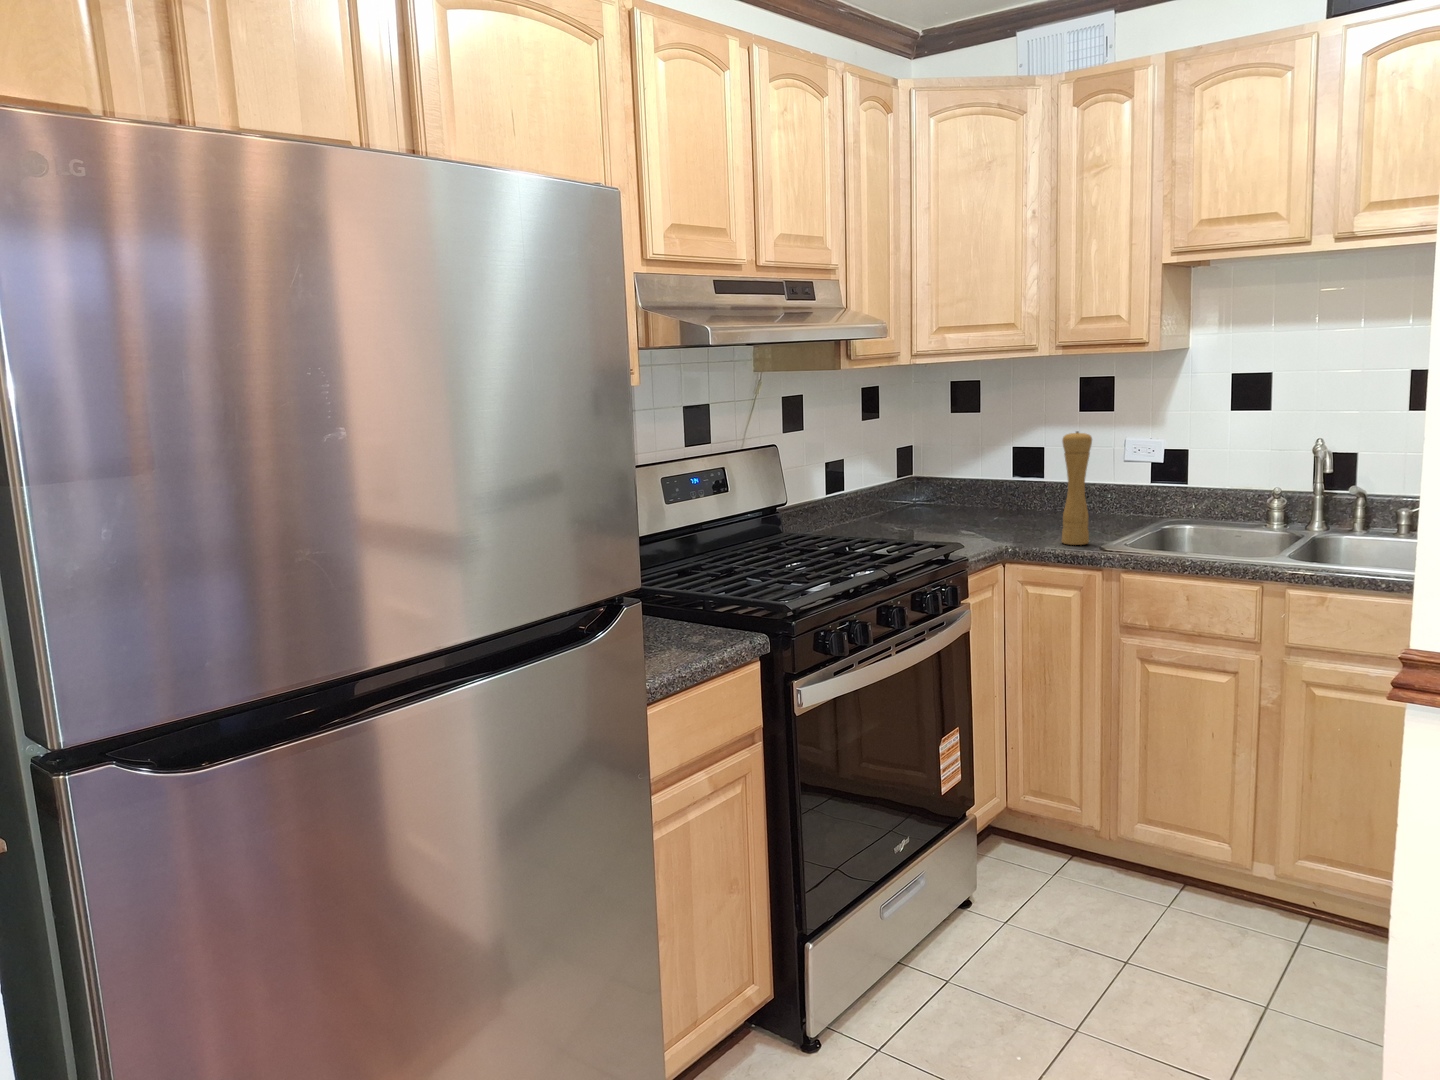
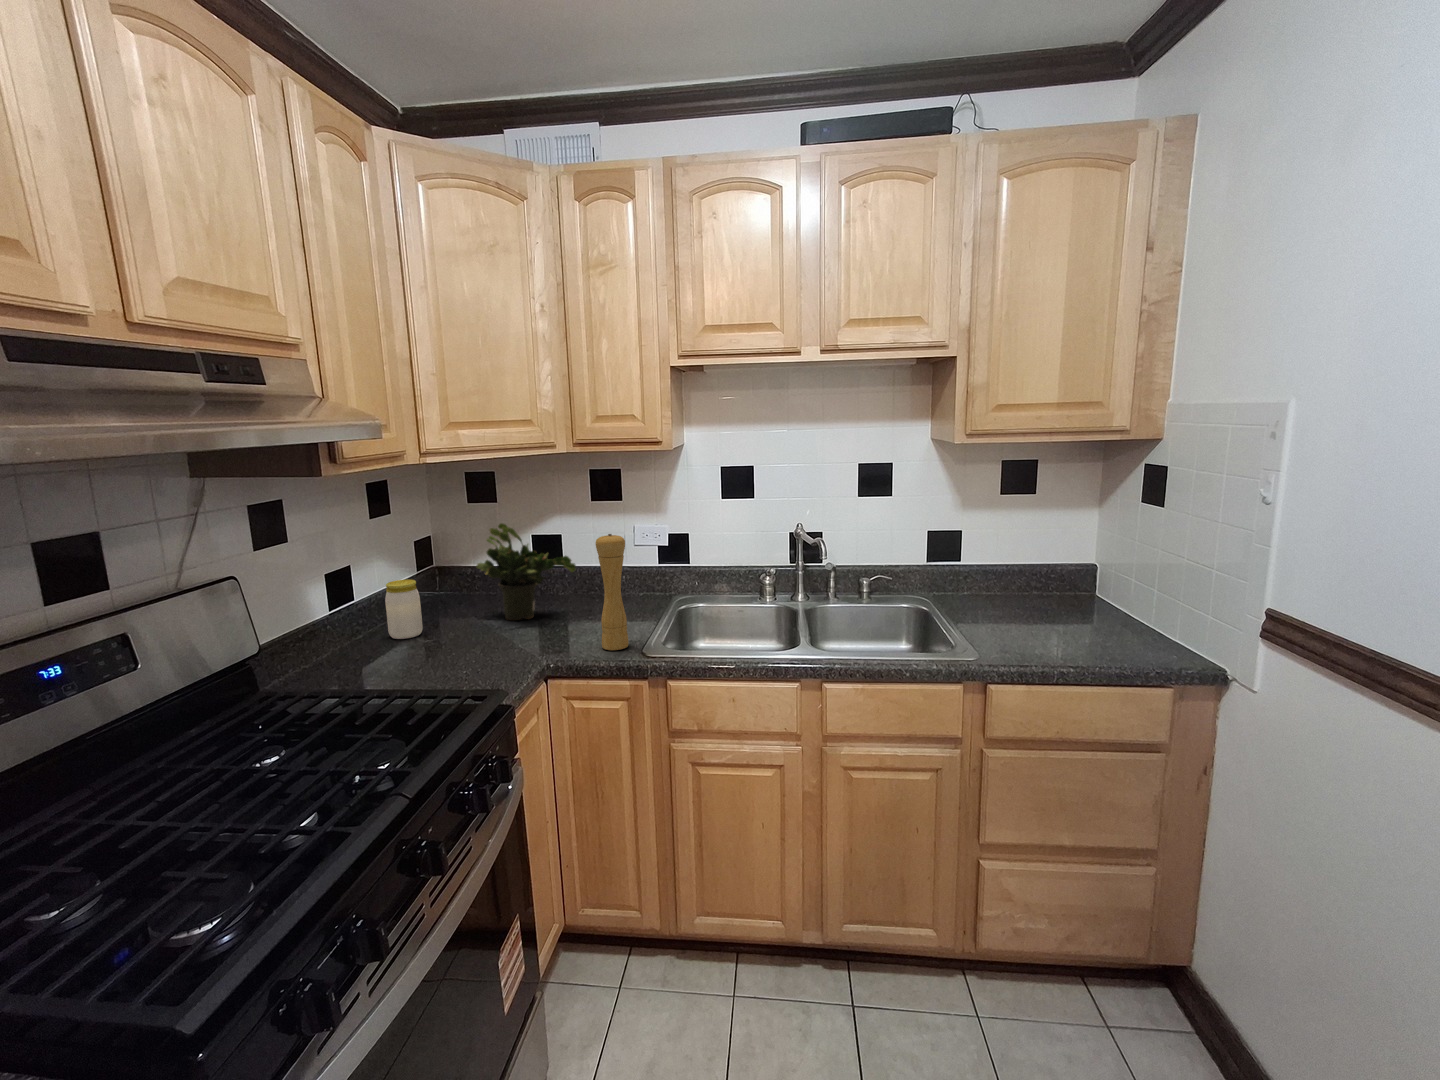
potted plant: none [953,425,1052,522] -> present [476,523,576,620]
jar: none [872,472,901,524] -> present [385,580,423,639]

